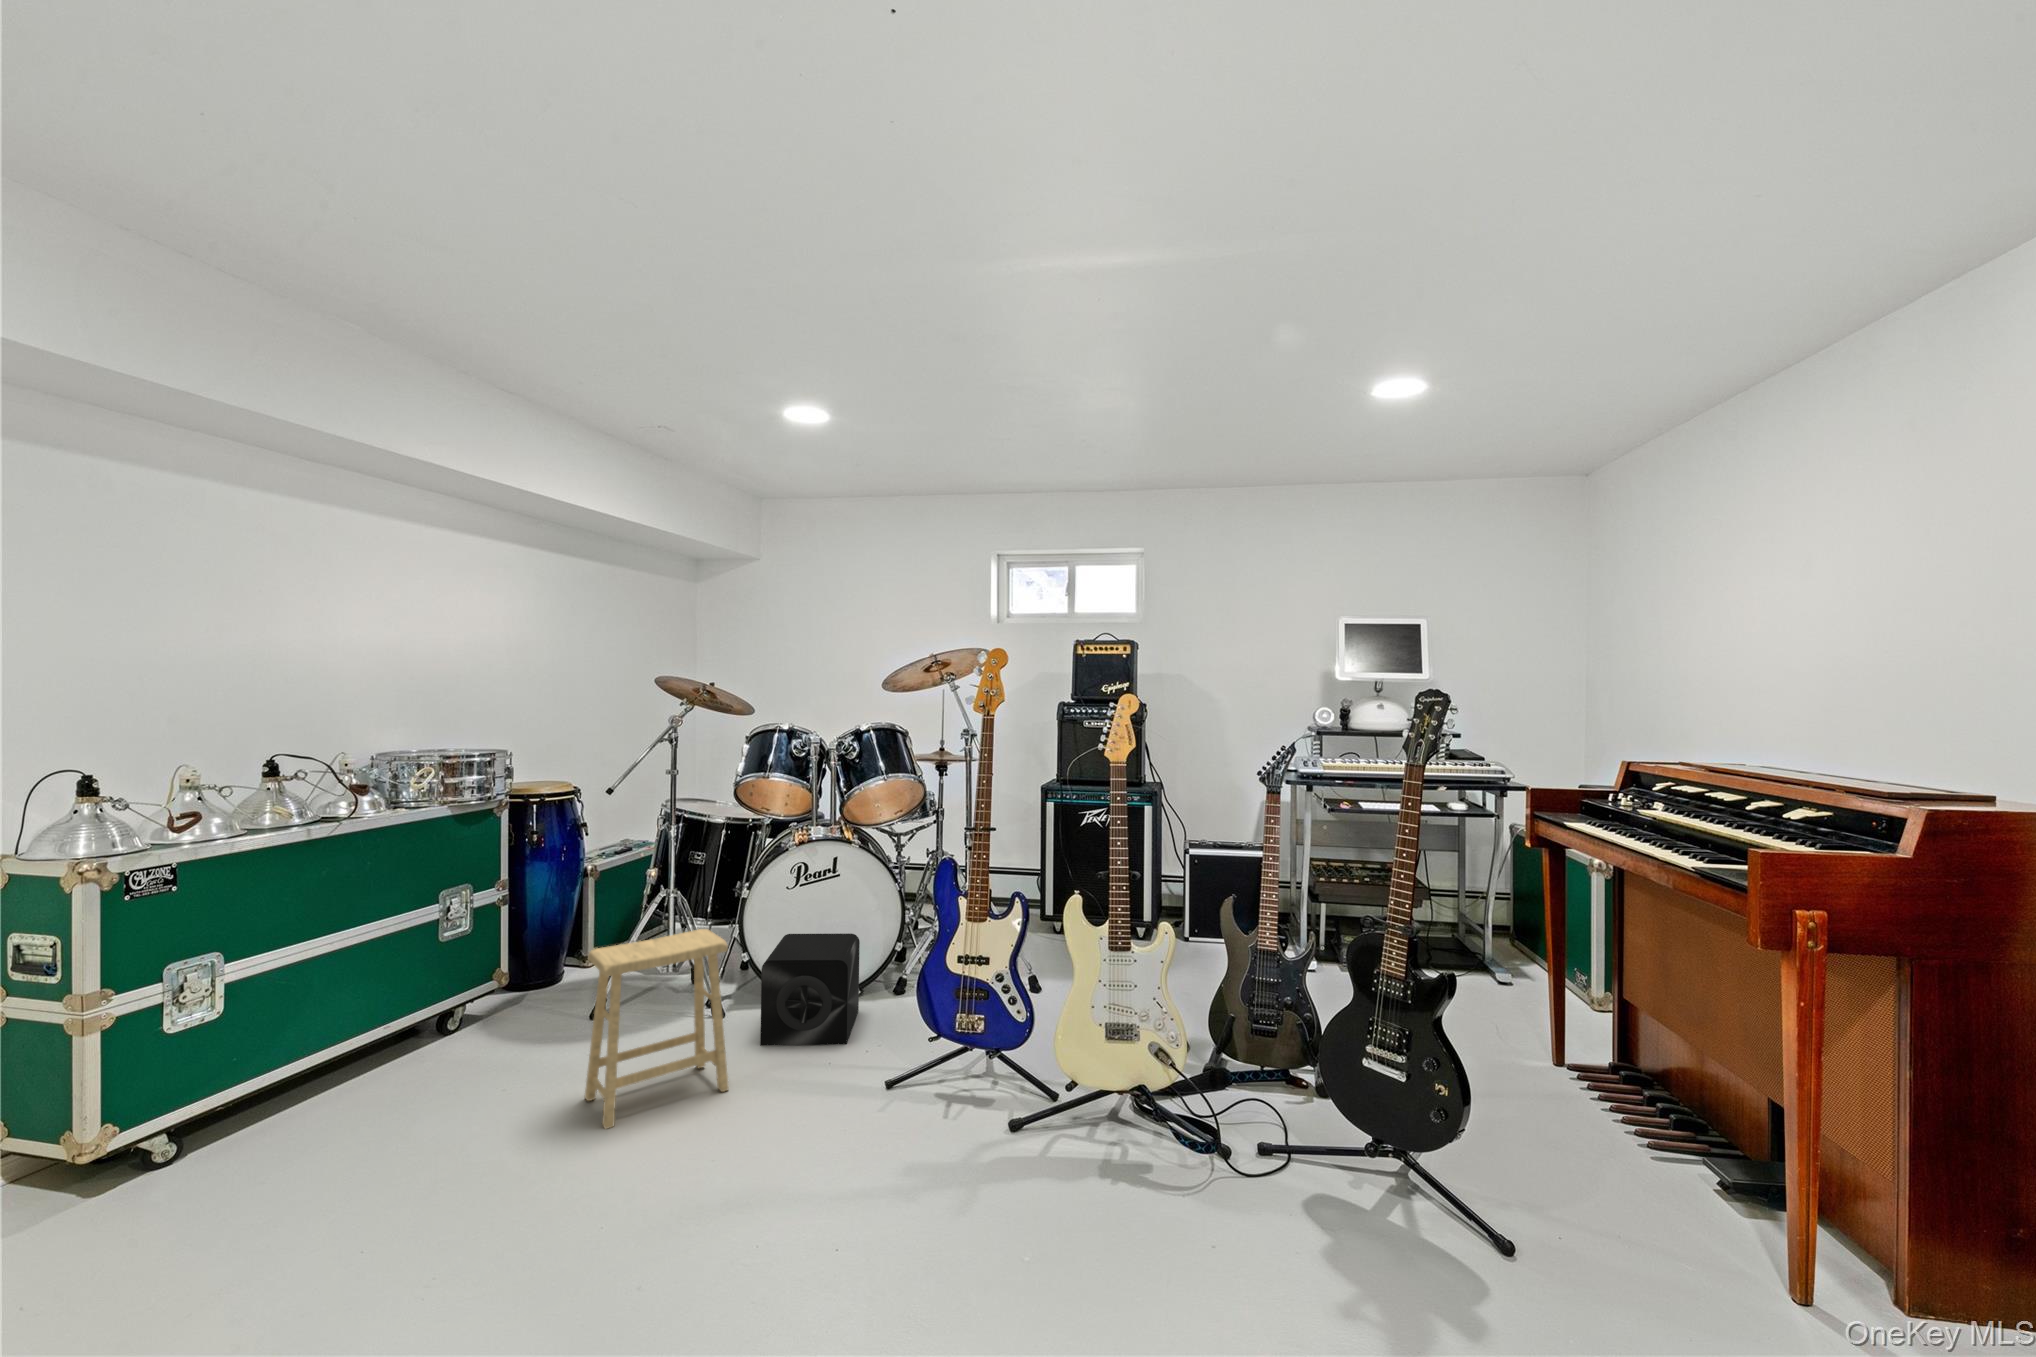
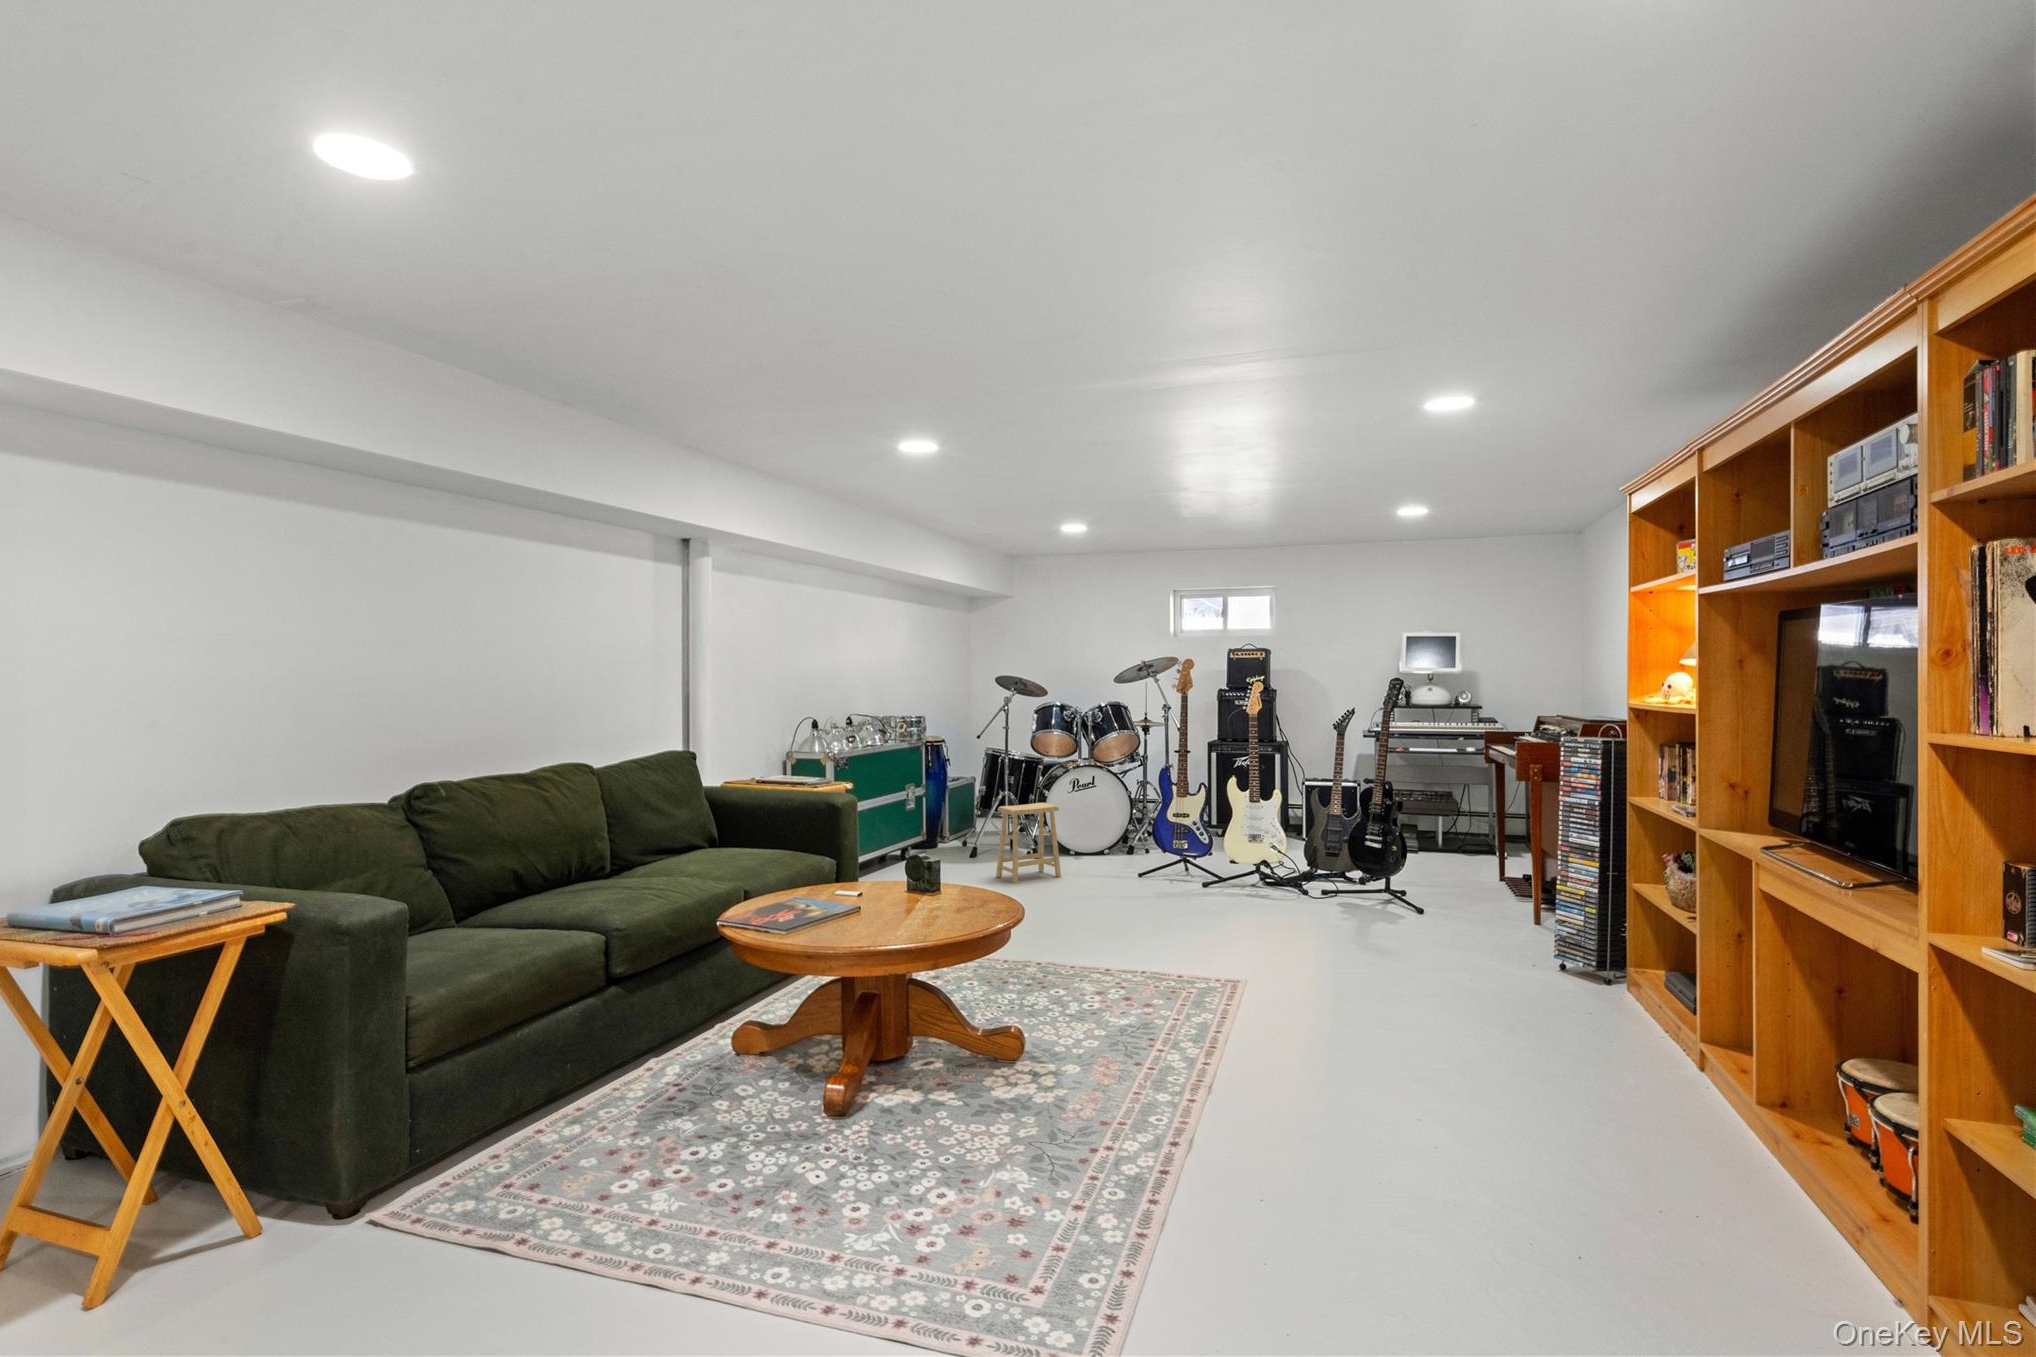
speaker: present [760,933,860,1046] -> none [1065,816,1109,868]

